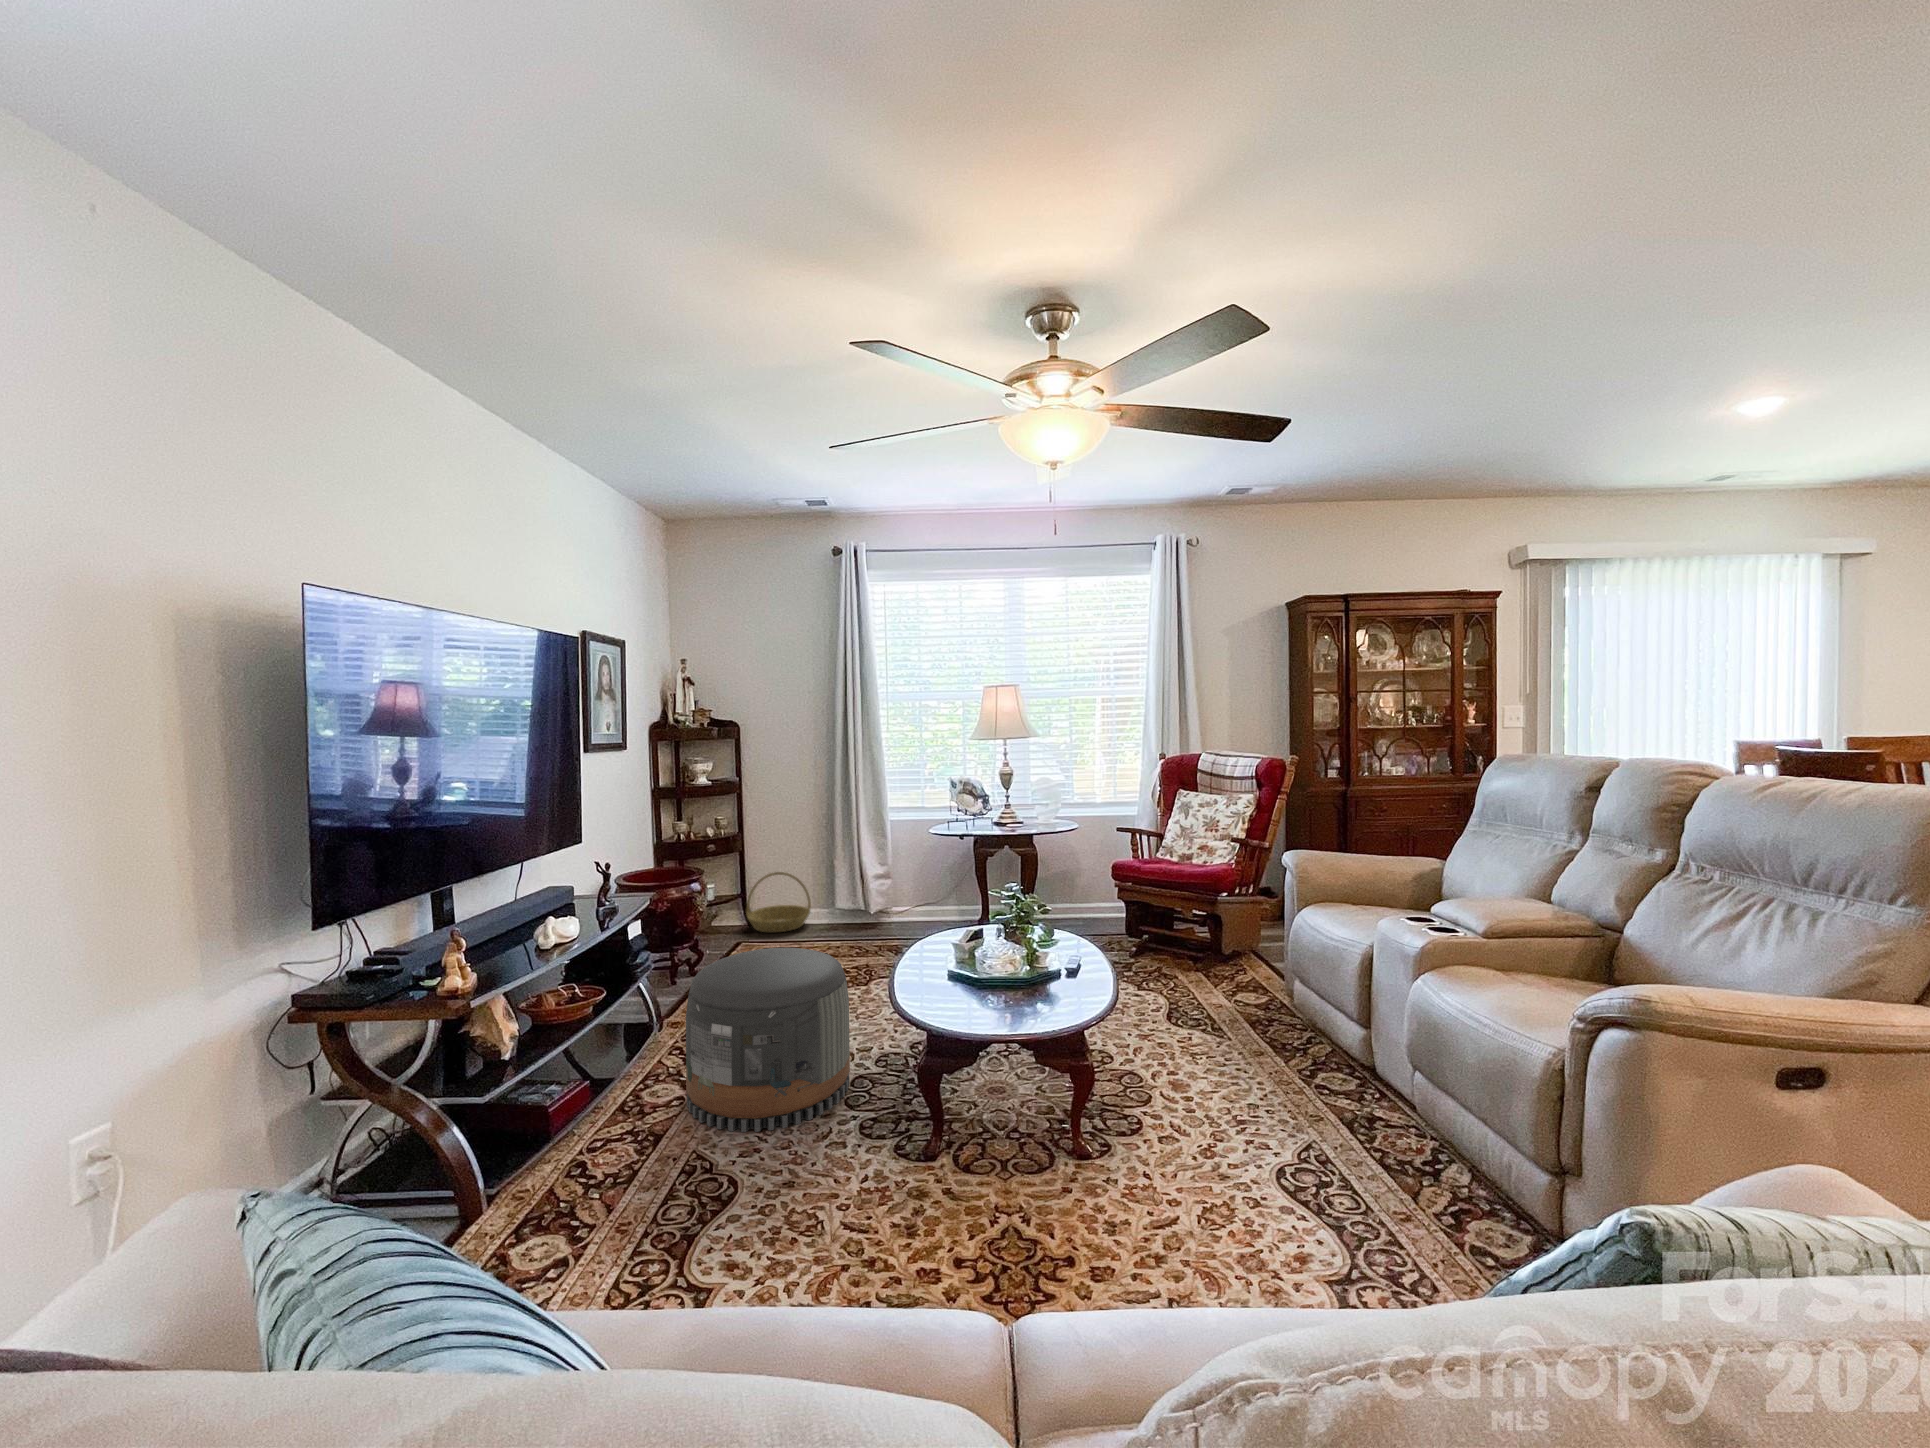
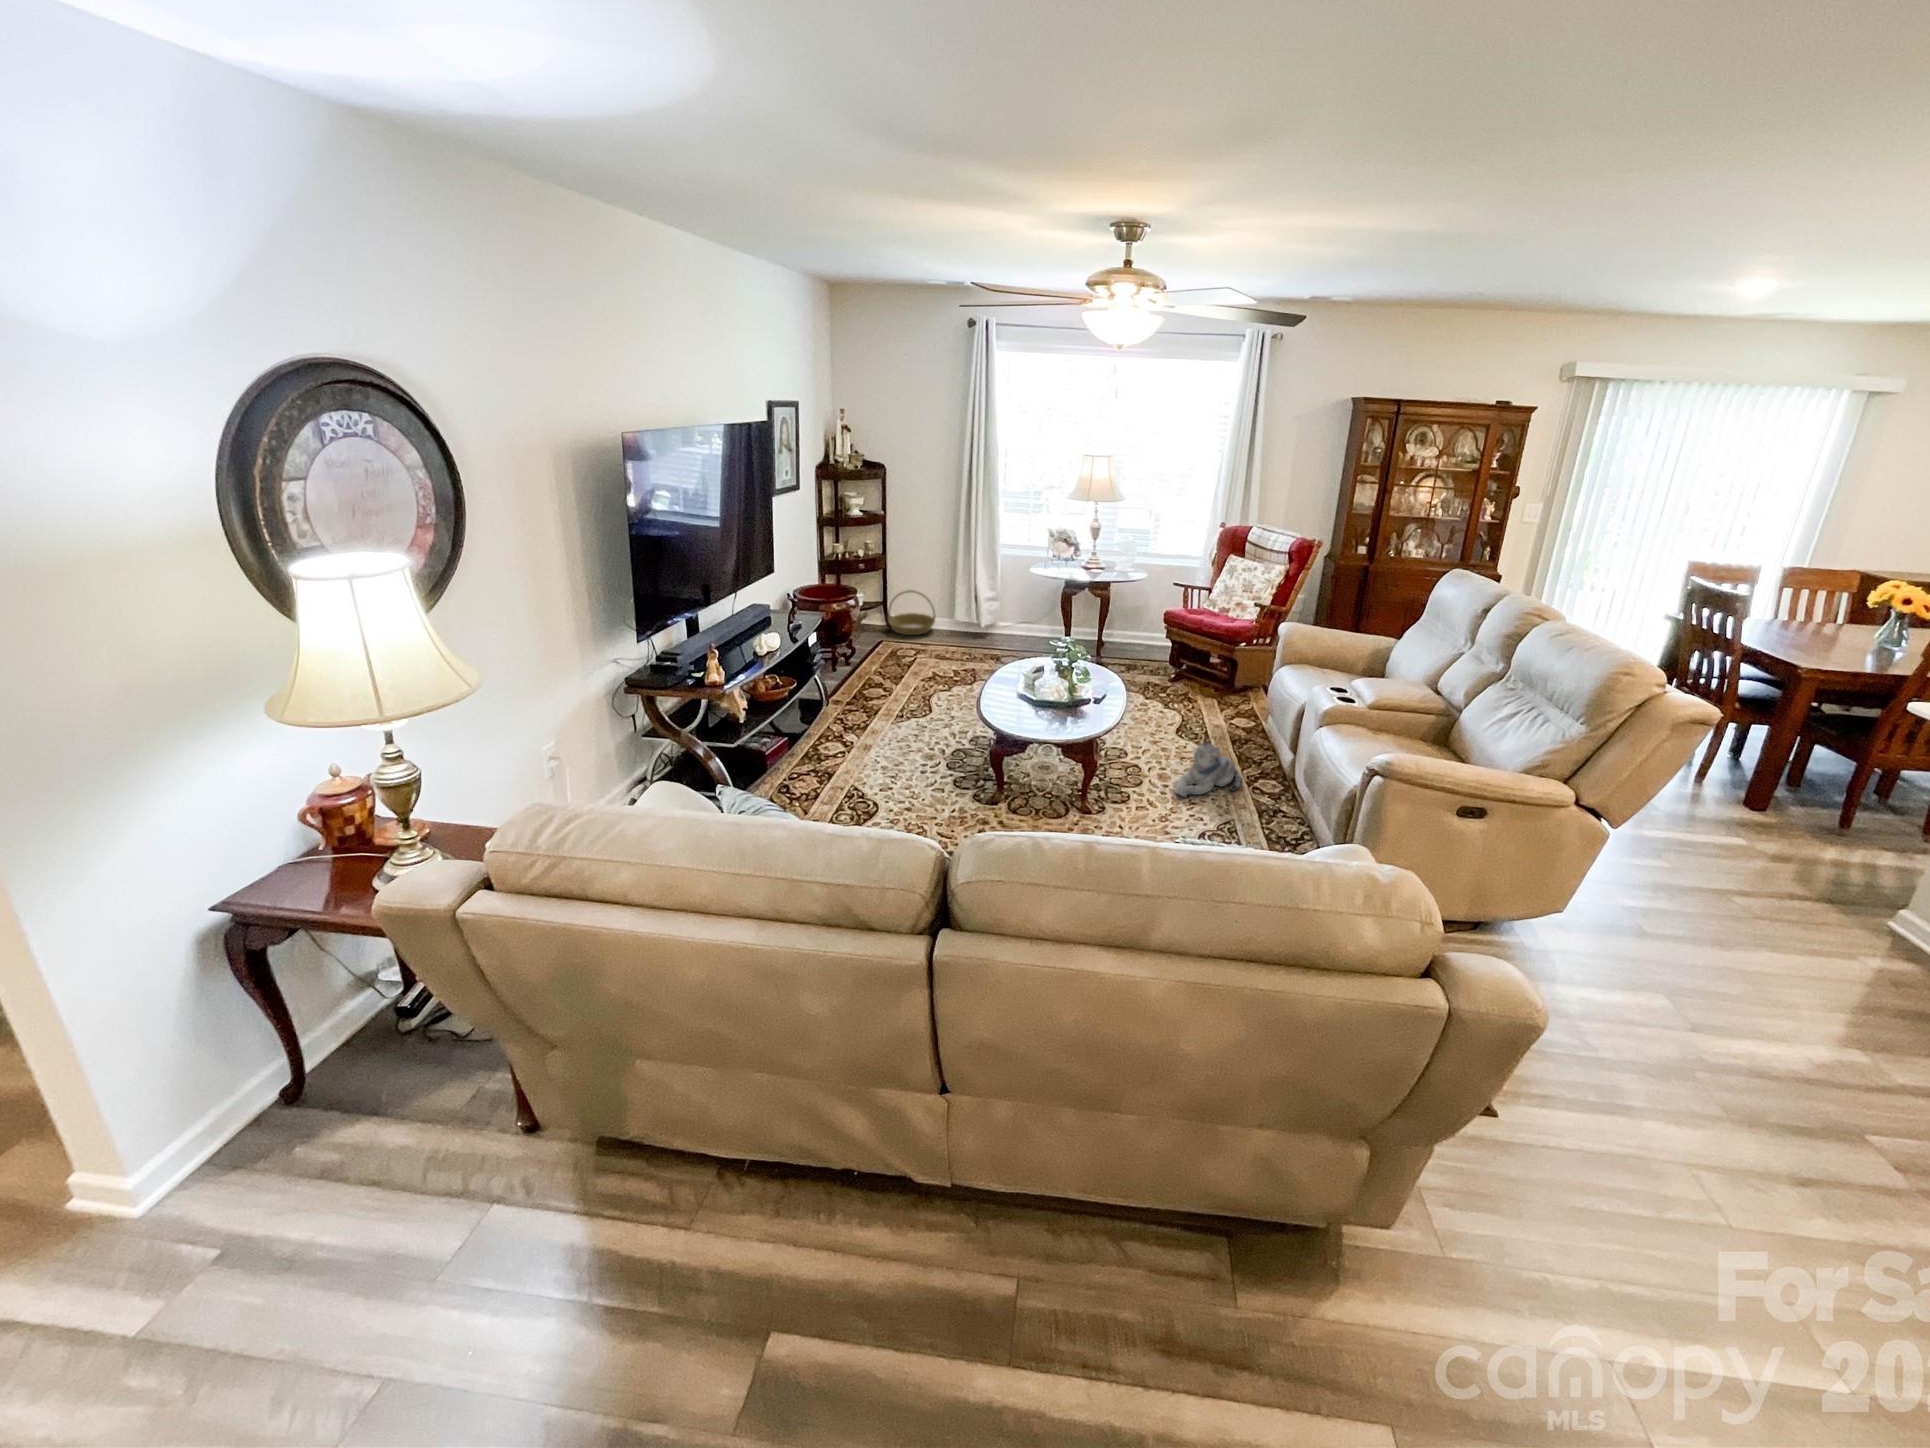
pouf: present [686,948,850,1132] -> none [846,665,951,776]
plush toy: none [1204,1017,1296,1113] -> present [1175,742,1241,797]

